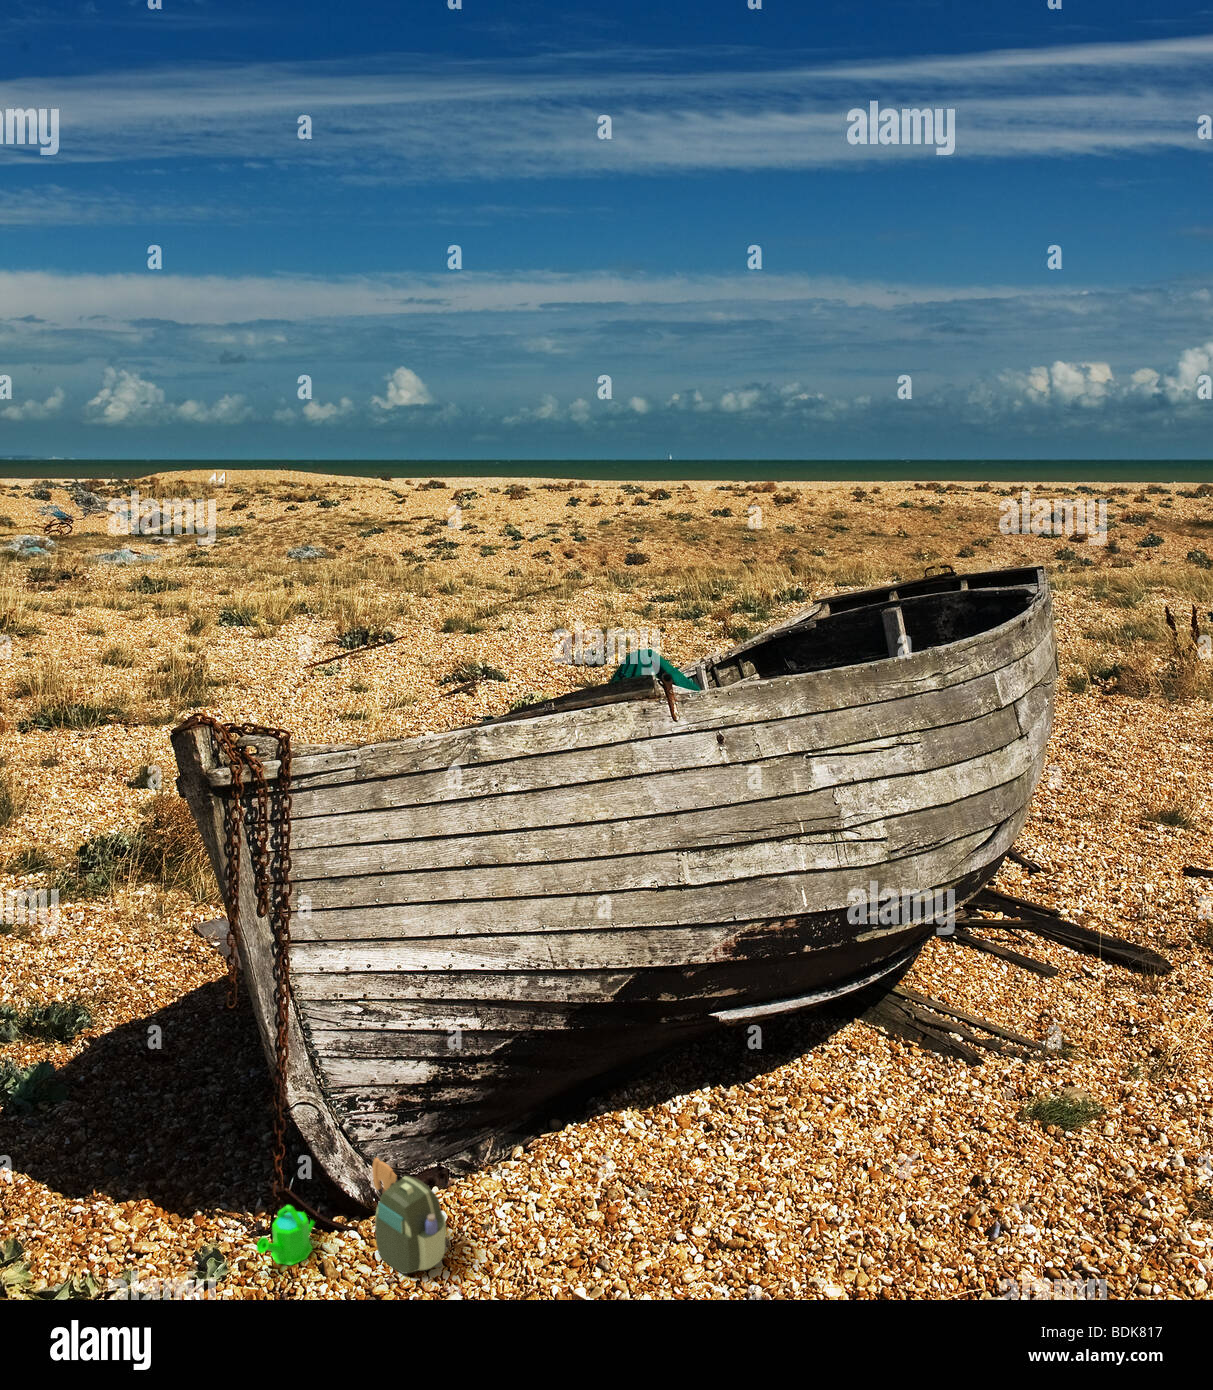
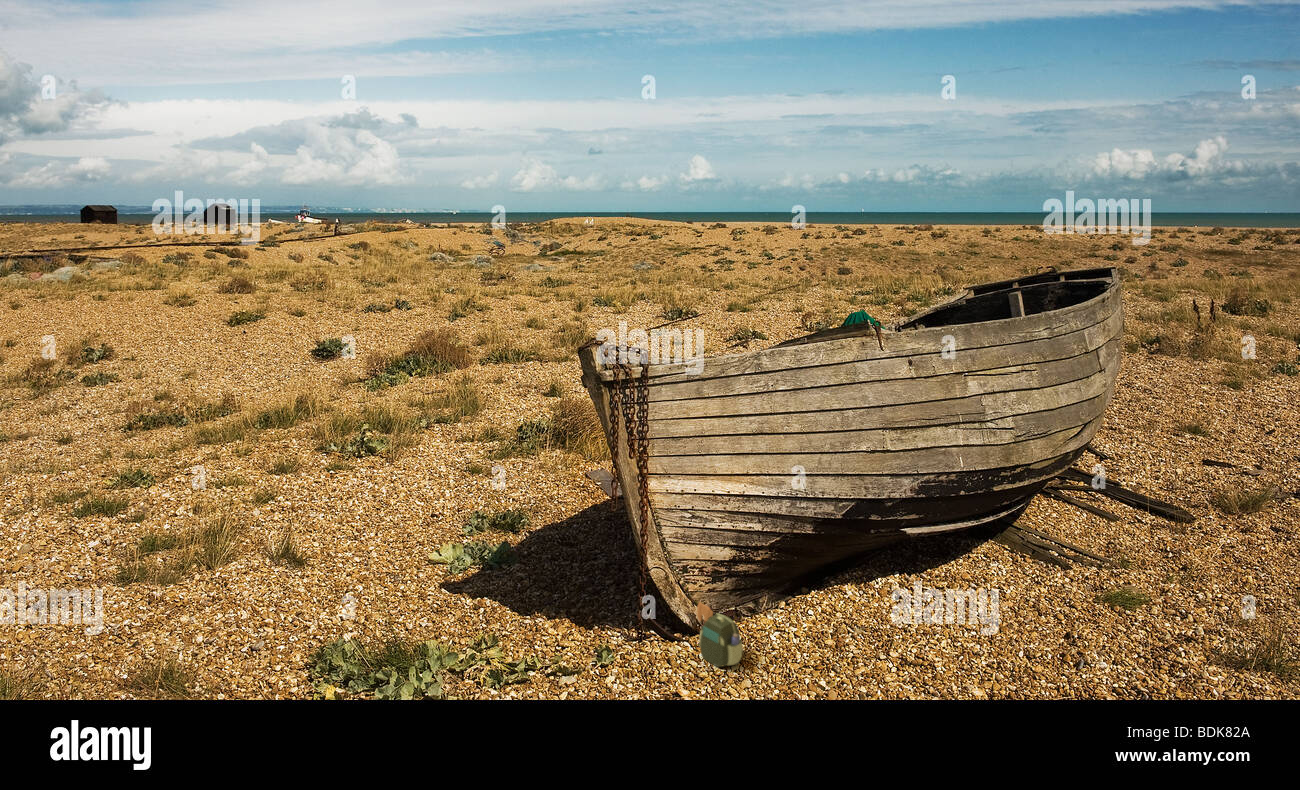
watering can: present [257,1205,315,1265] -> none [635,626,664,660]

